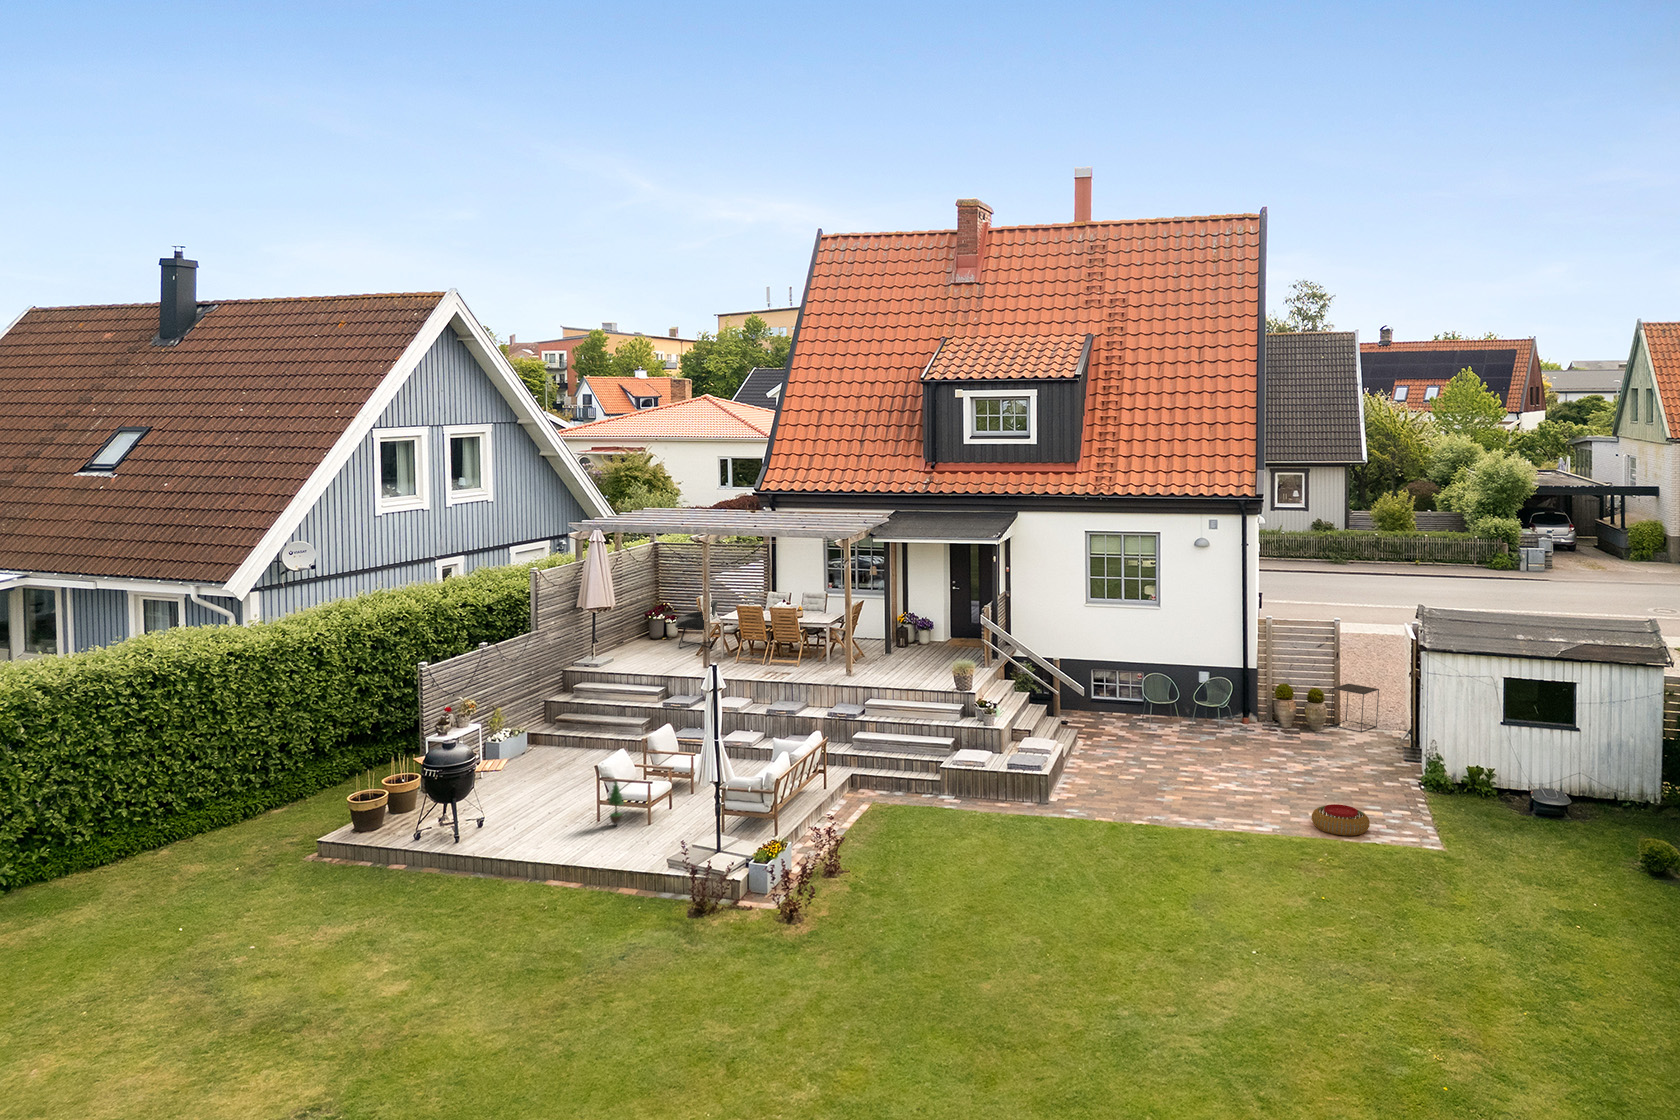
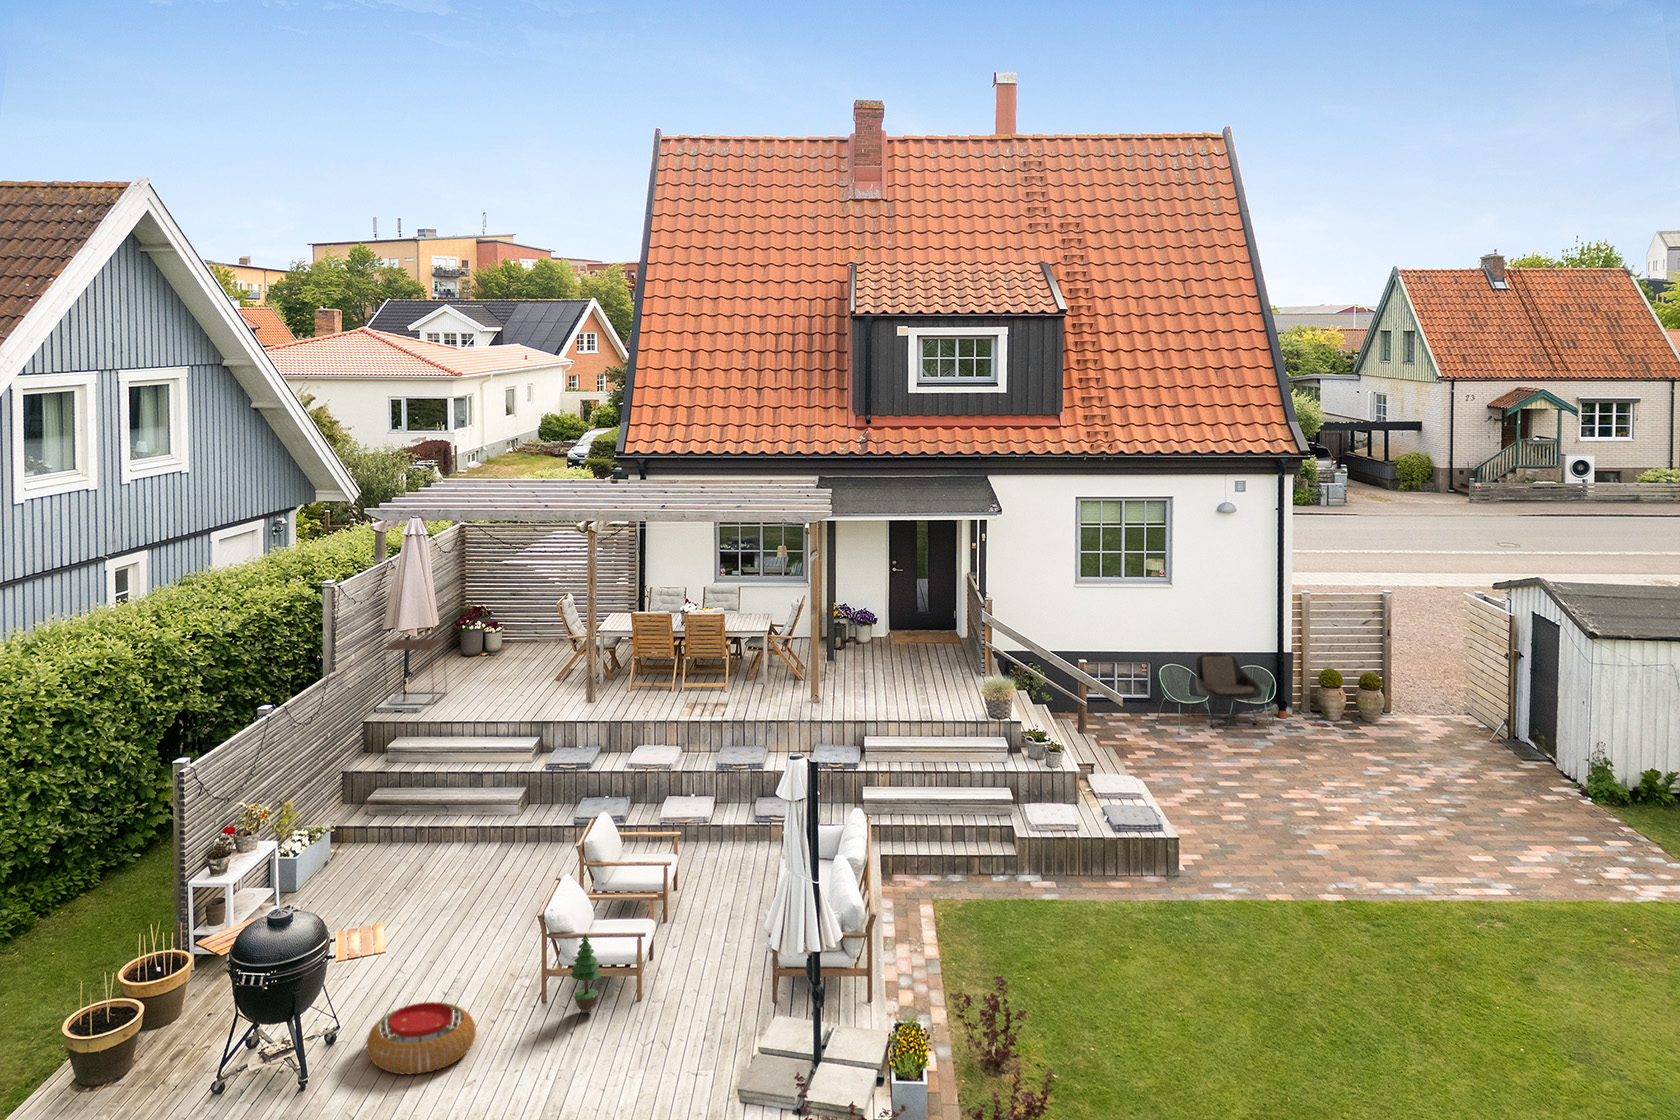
lounge chair: present [675,600,718,649] -> present [1190,652,1262,727]
side table: present [1330,684,1379,732] -> present [384,639,446,704]
pouf: present [1311,804,1370,836] -> present [367,1002,476,1074]

